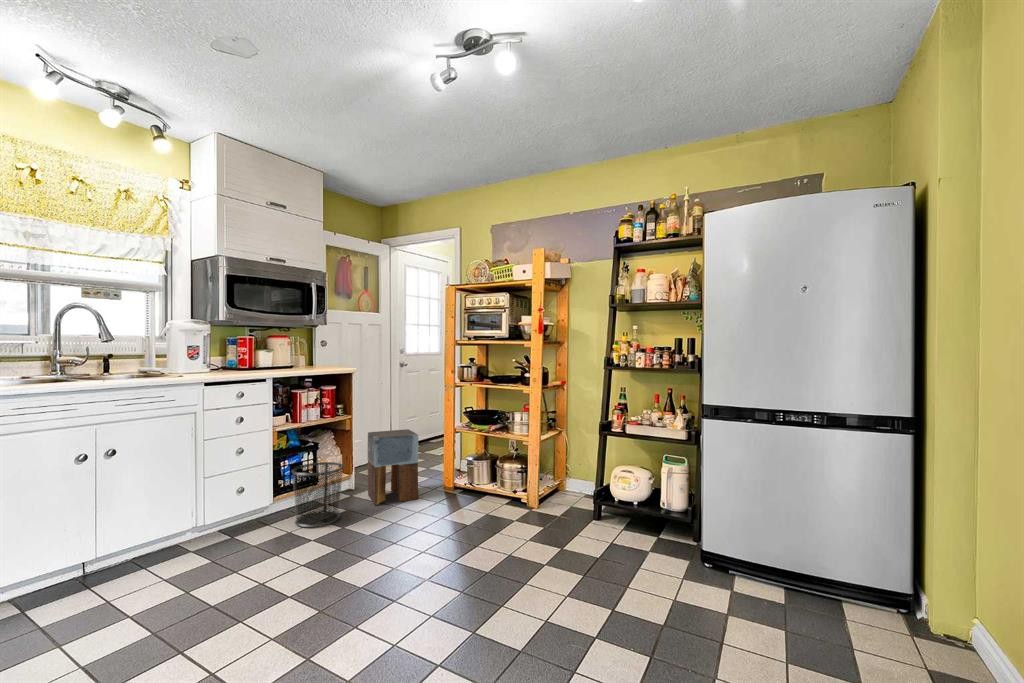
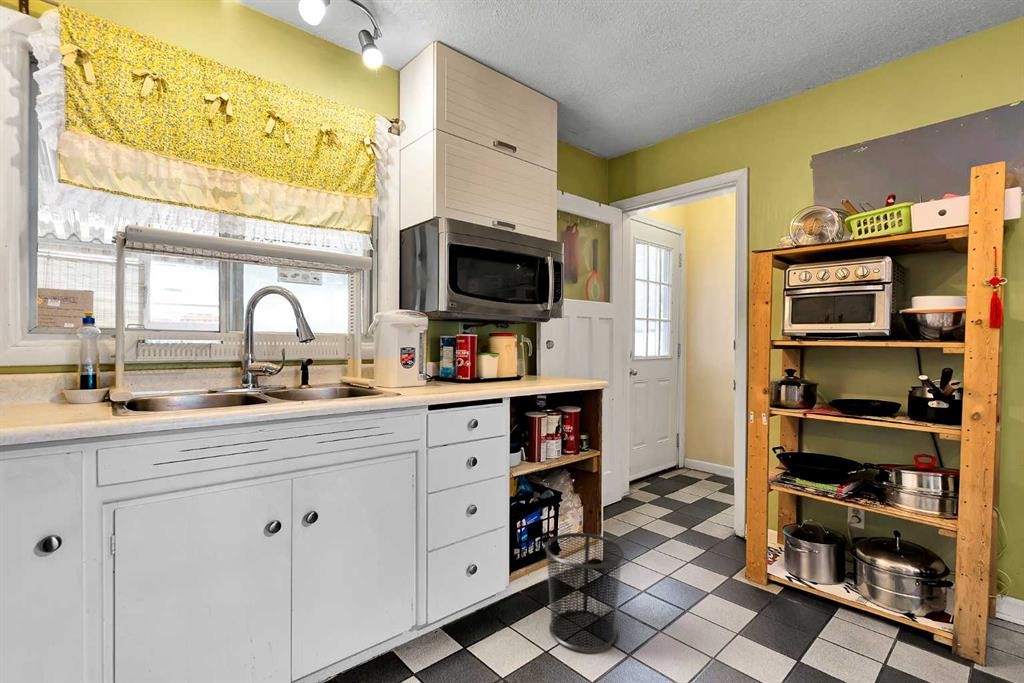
stool: present [368,429,418,505] -> none [632,481,724,609]

